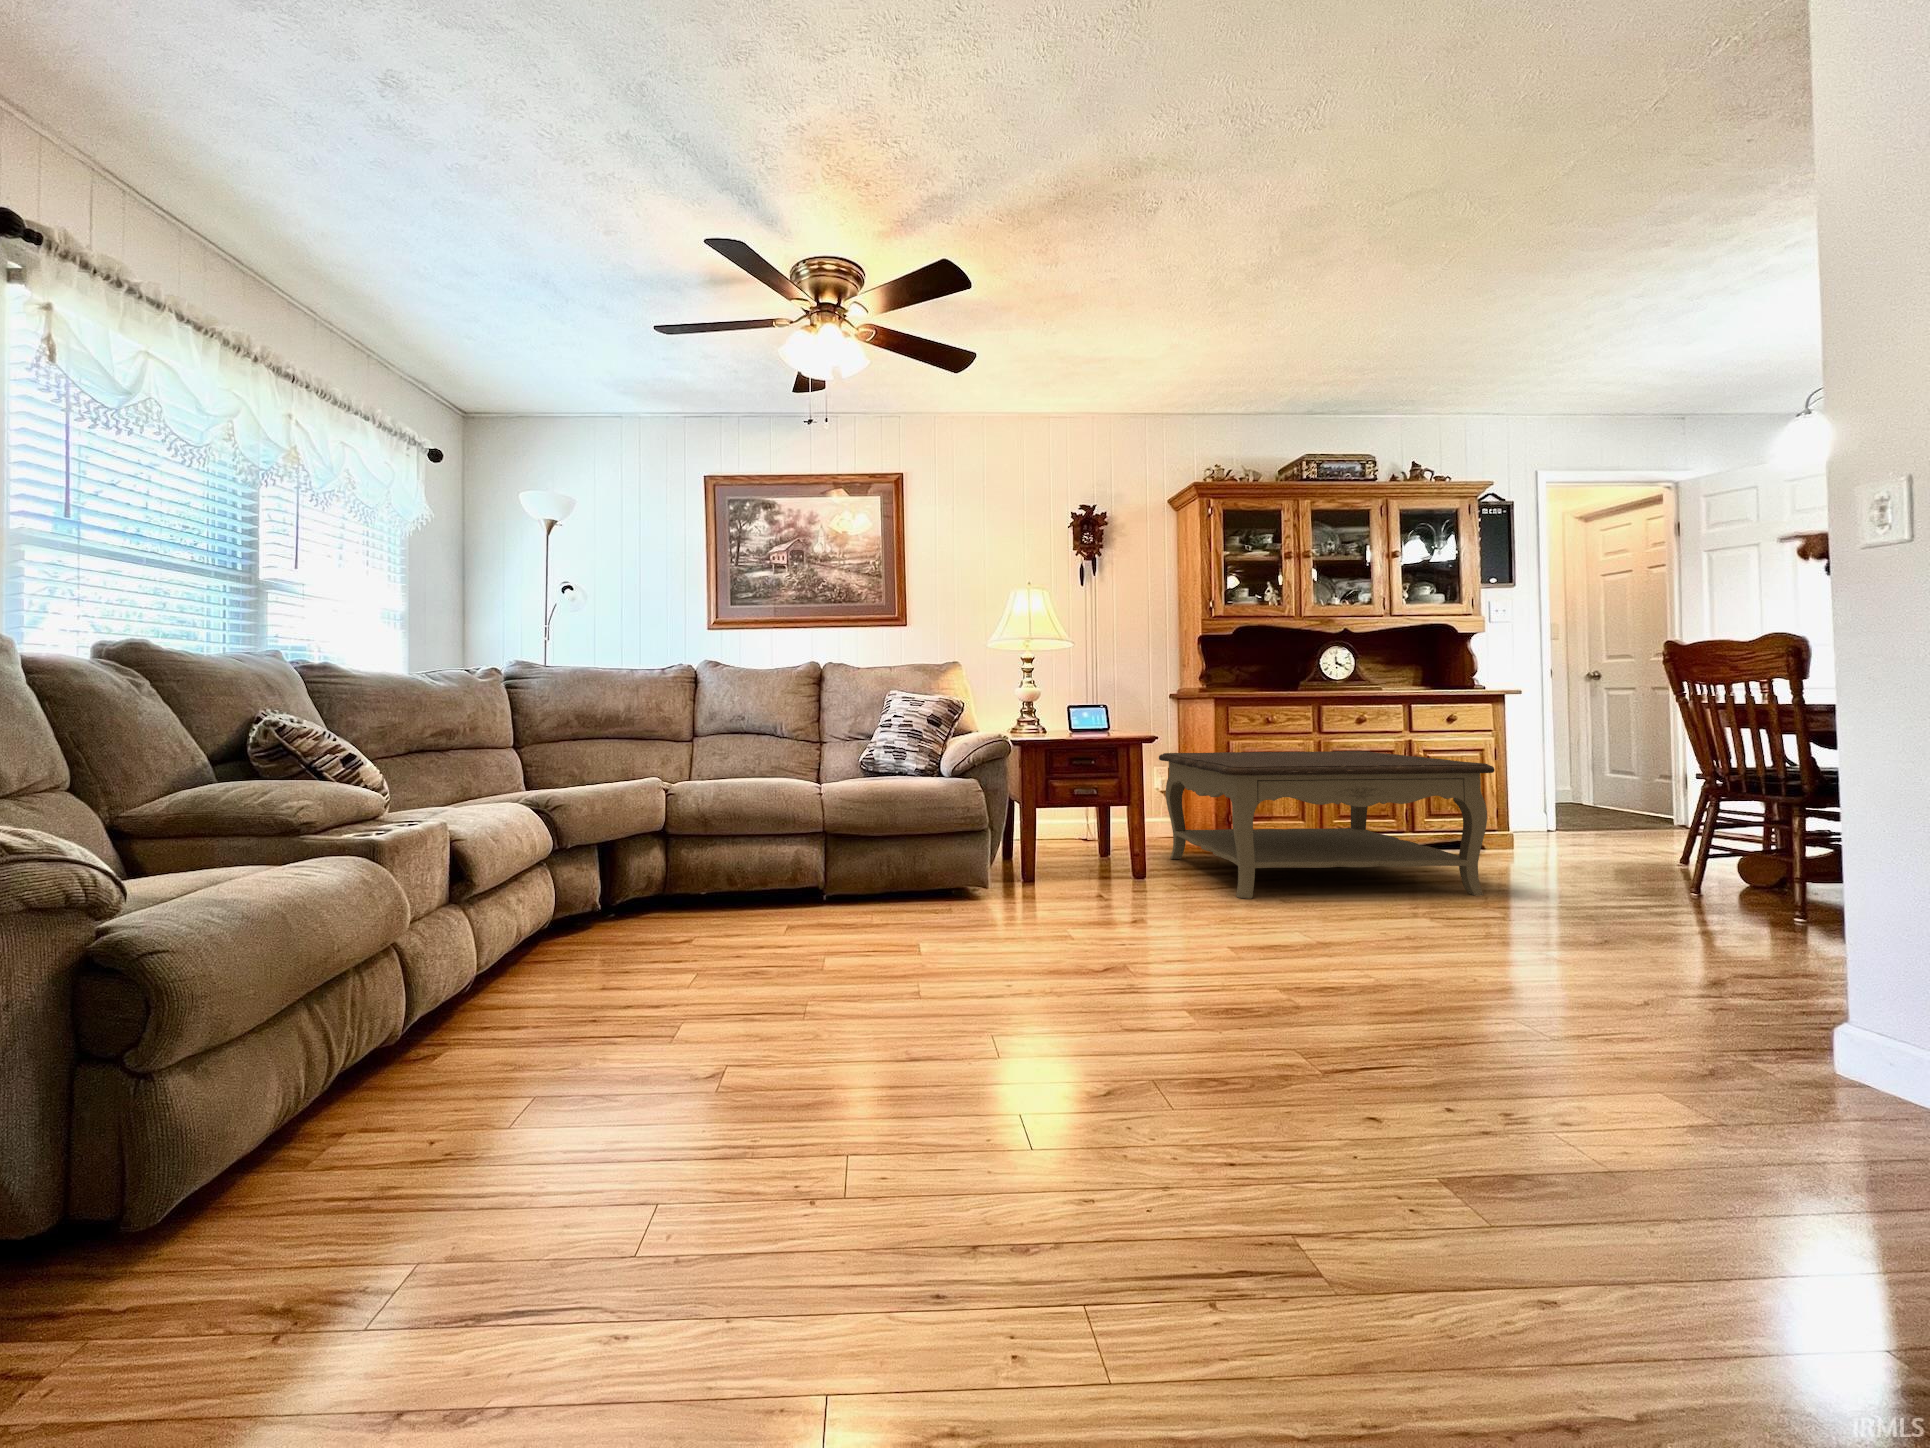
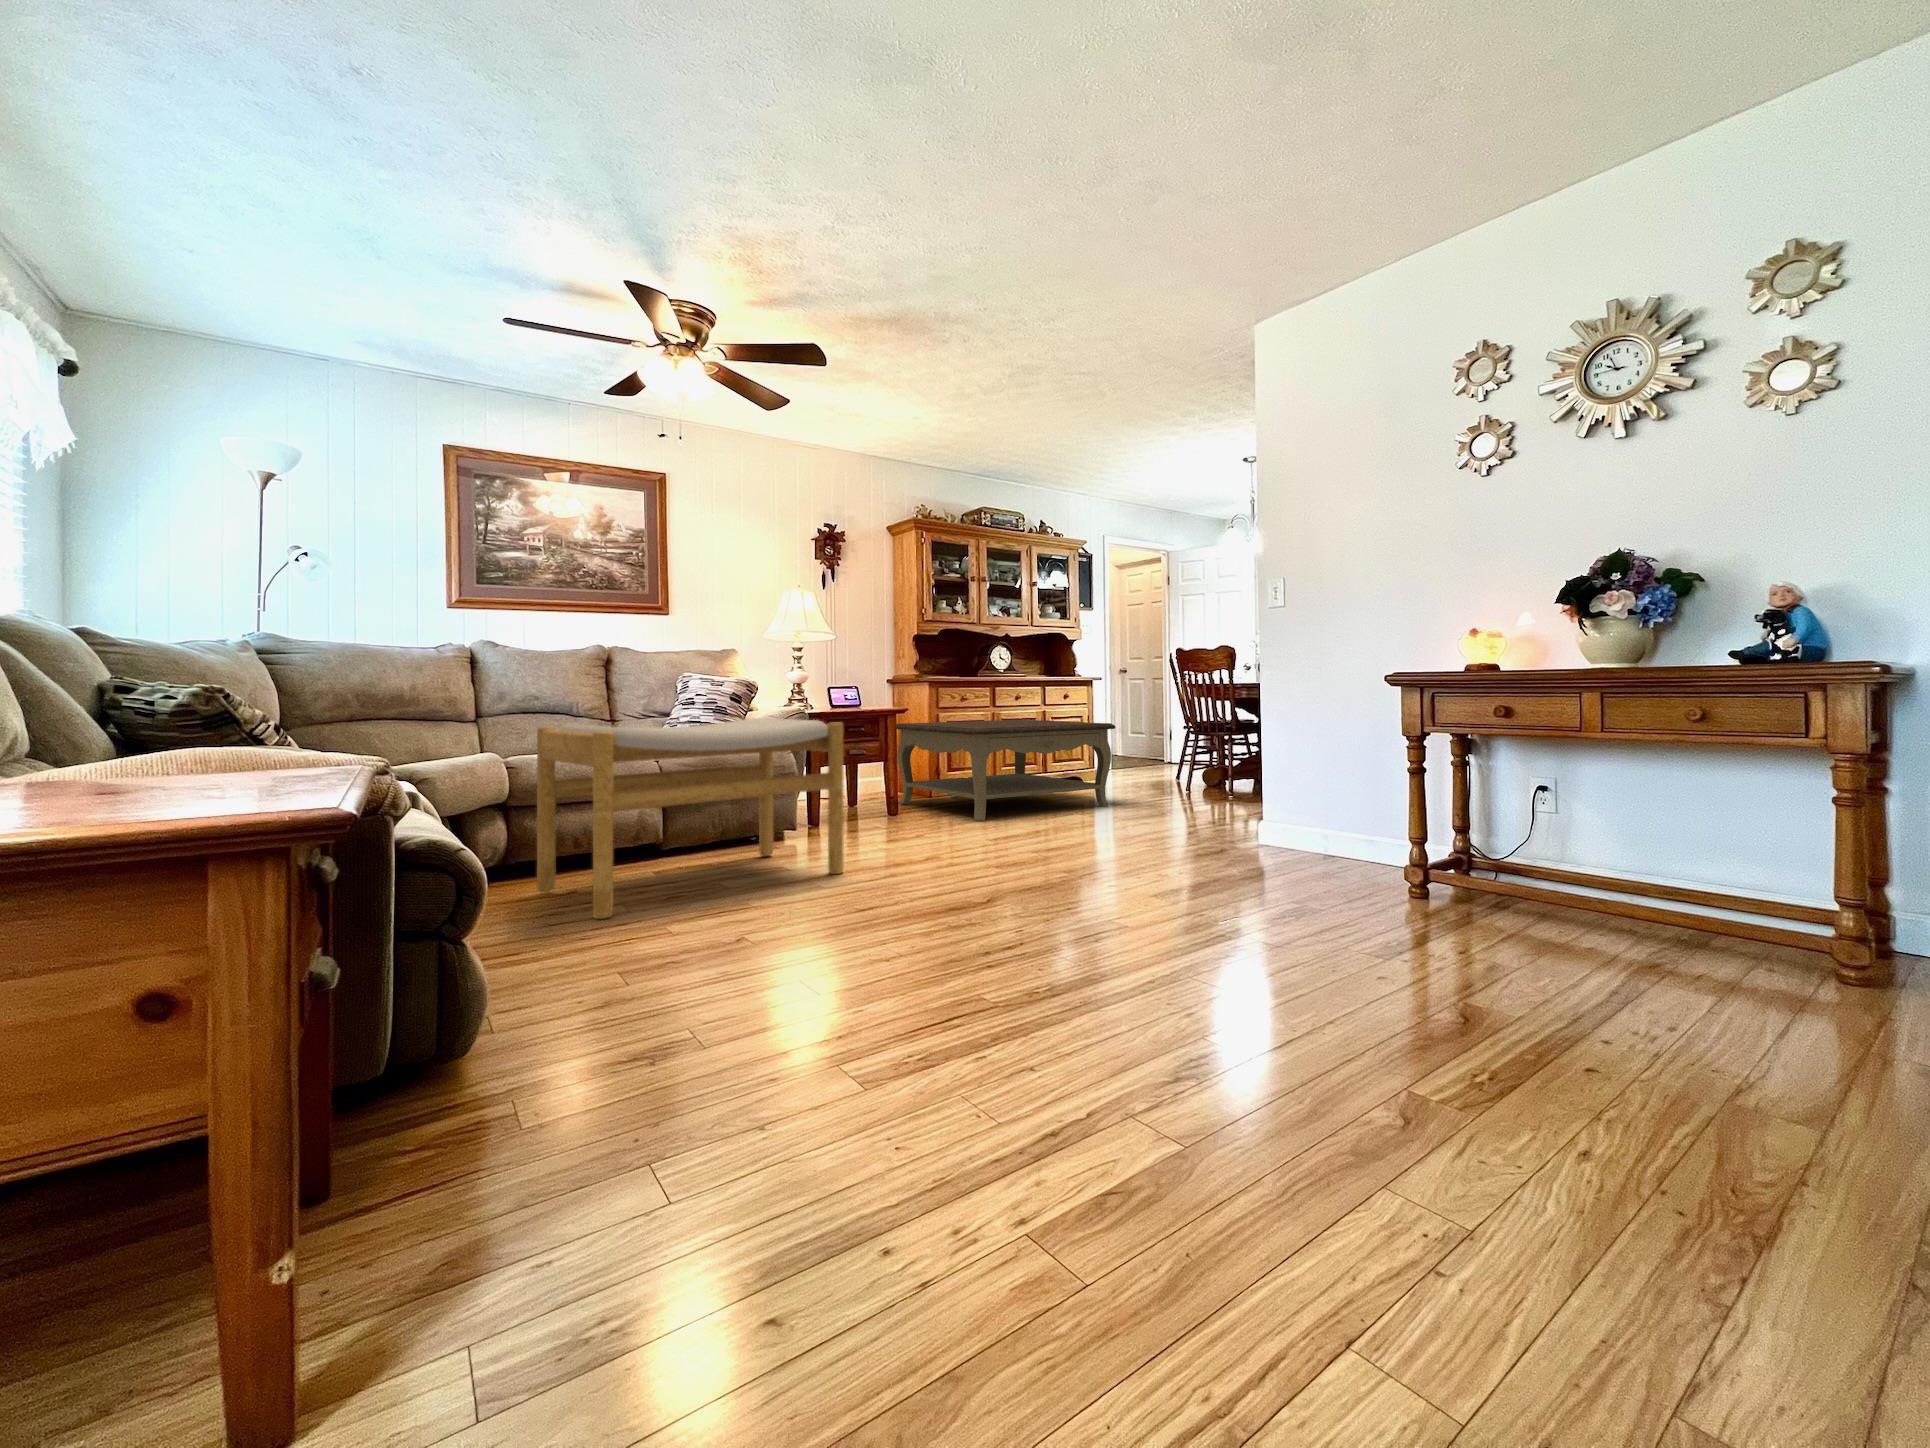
footstool: none [635,750,963,983] -> present [537,718,844,919]

